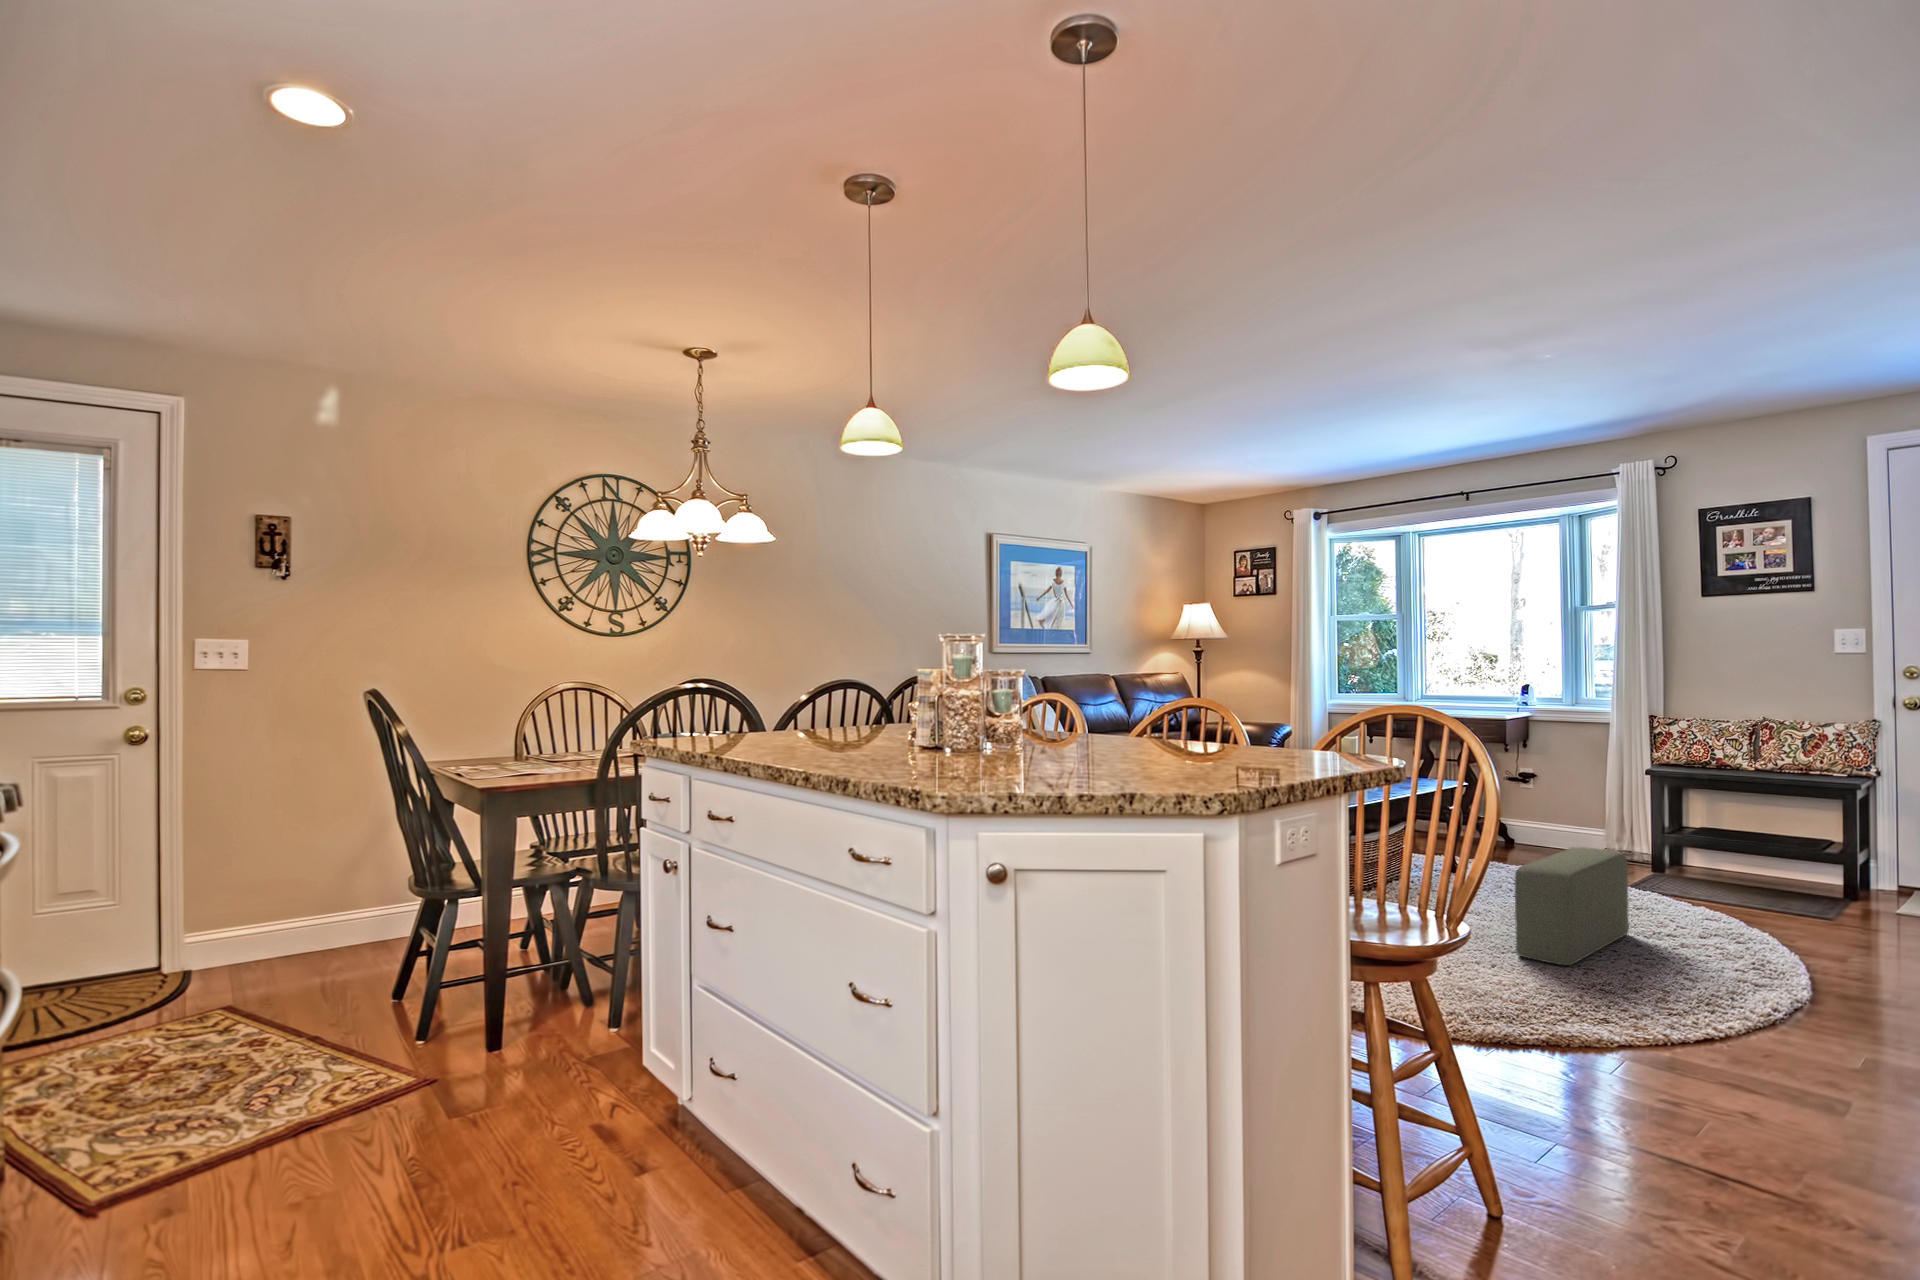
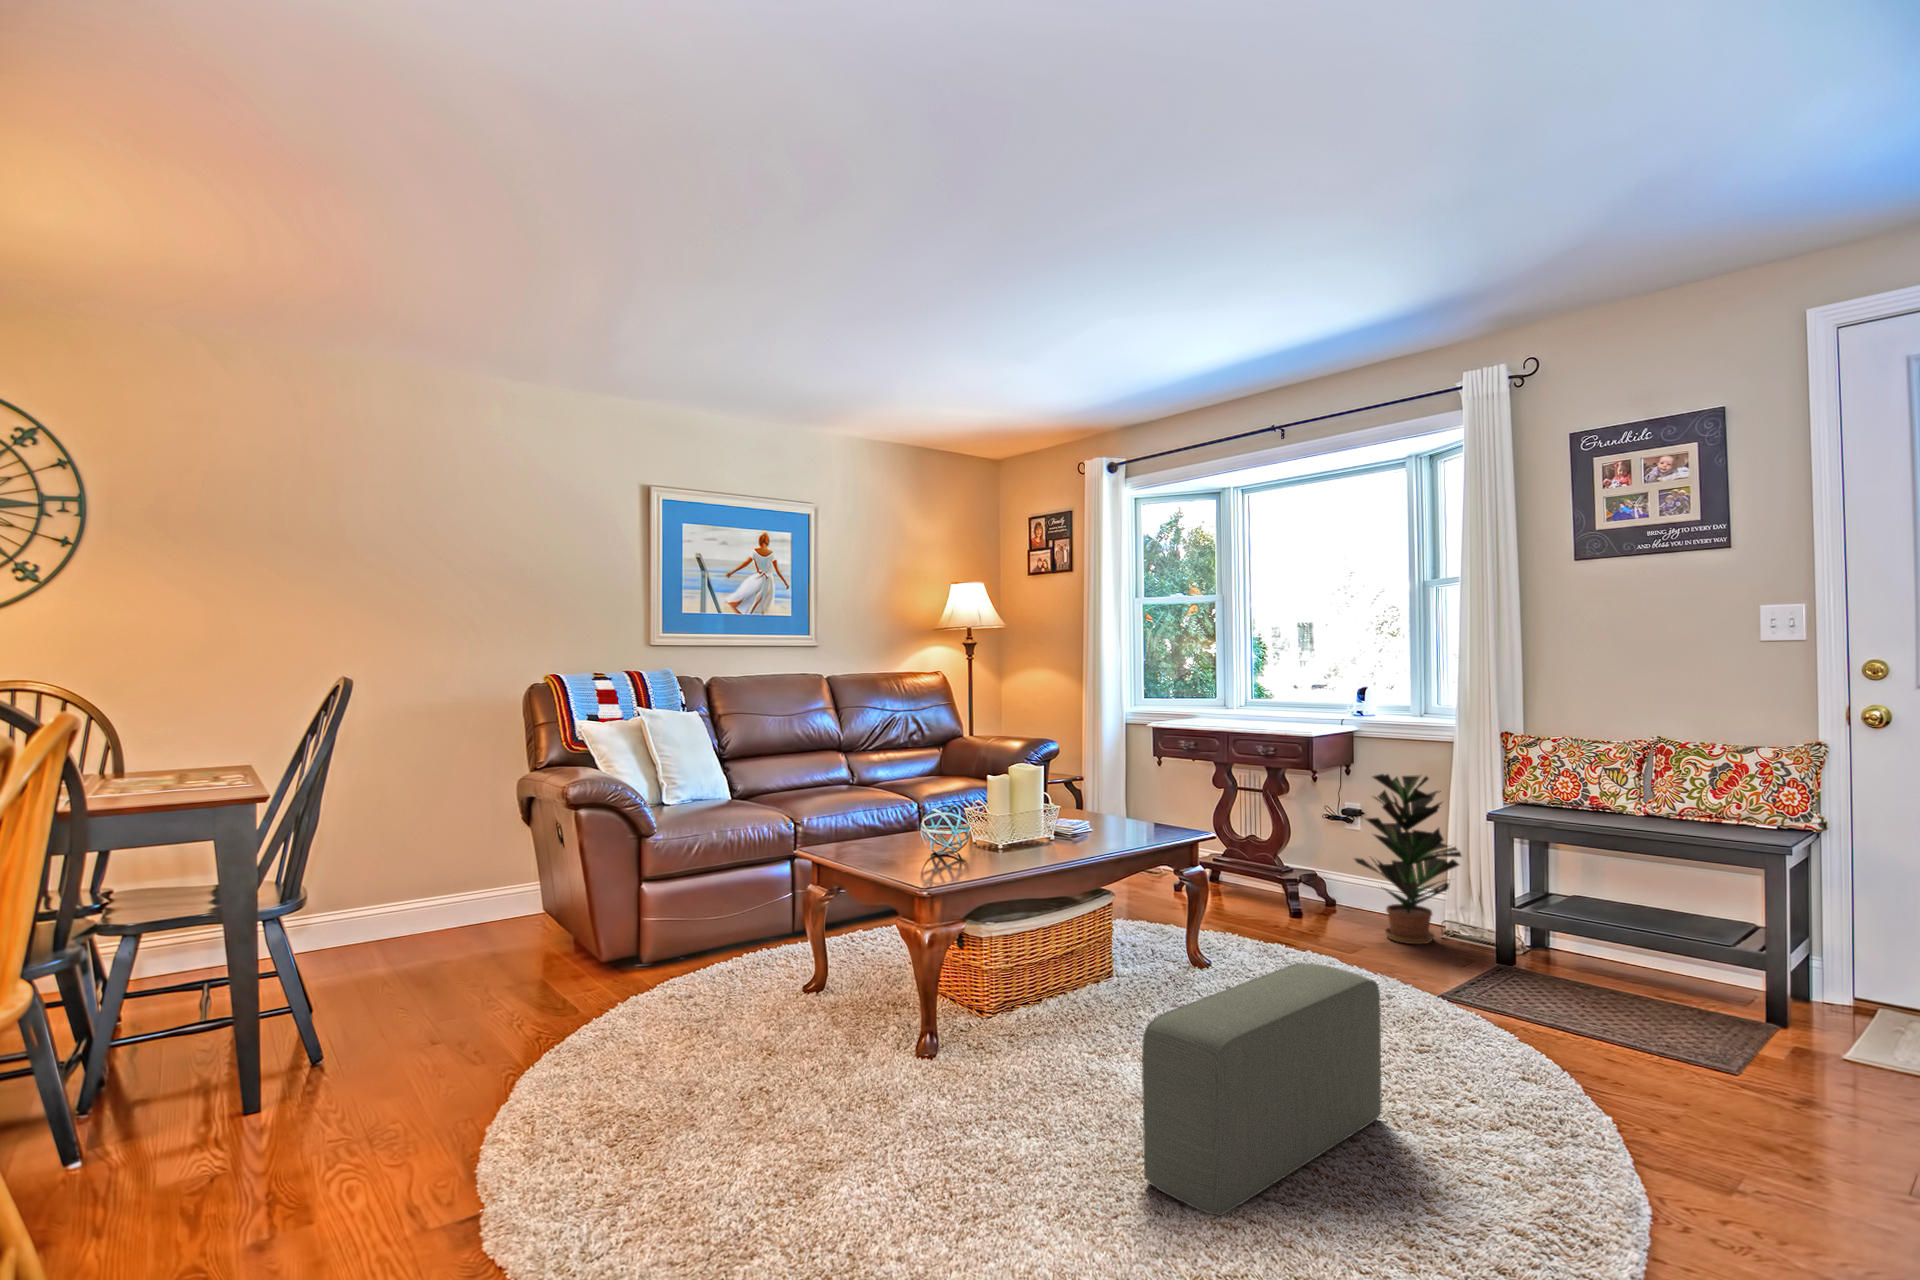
potted plant: none [1542,744,1623,861] -> present [1355,774,1461,944]

